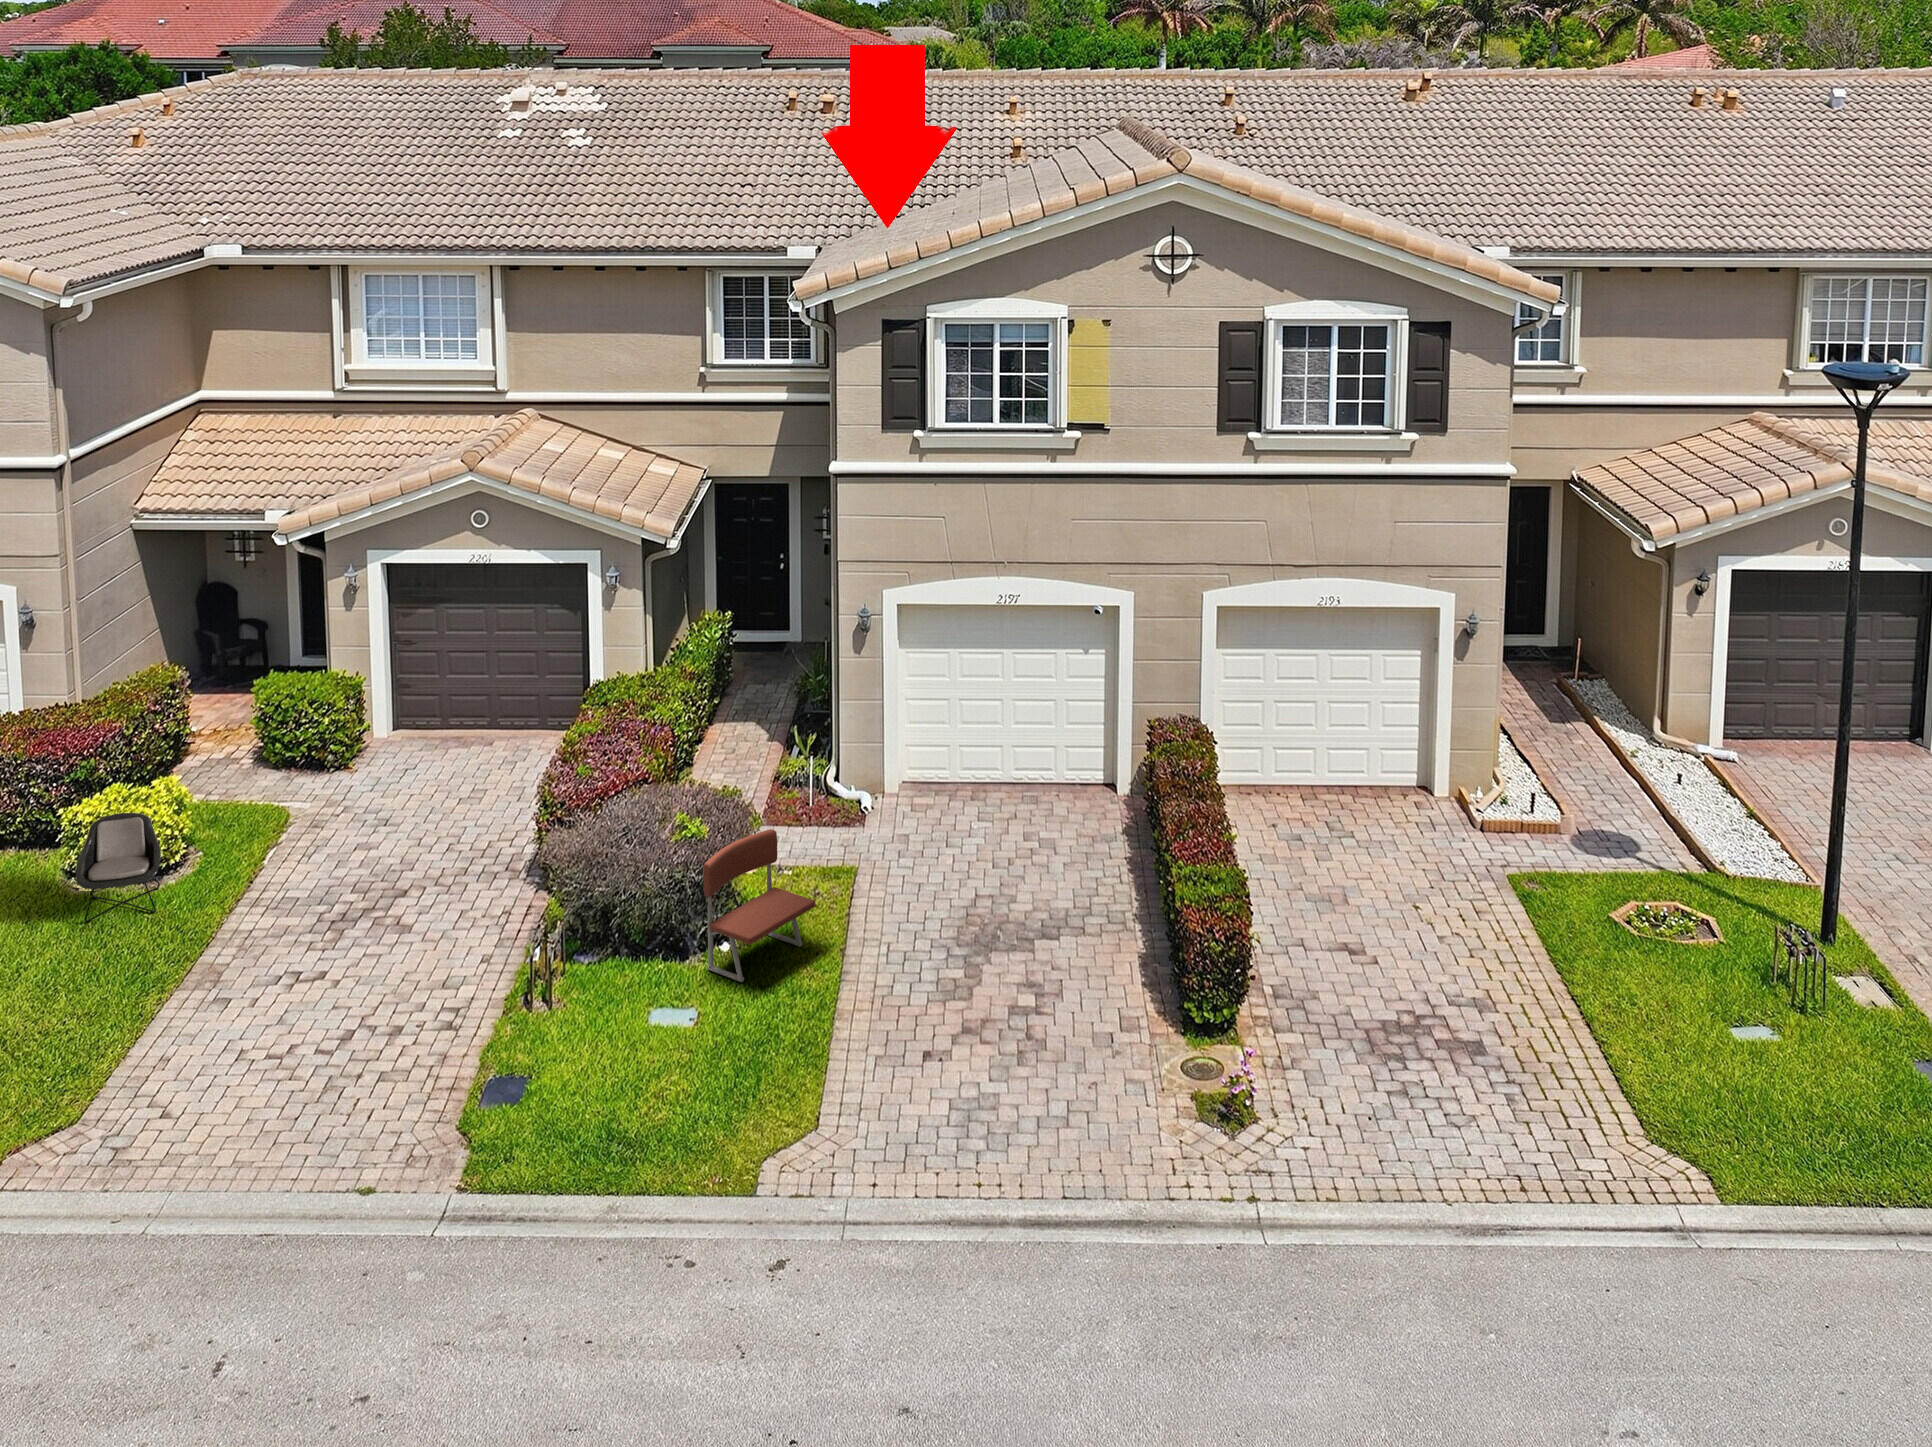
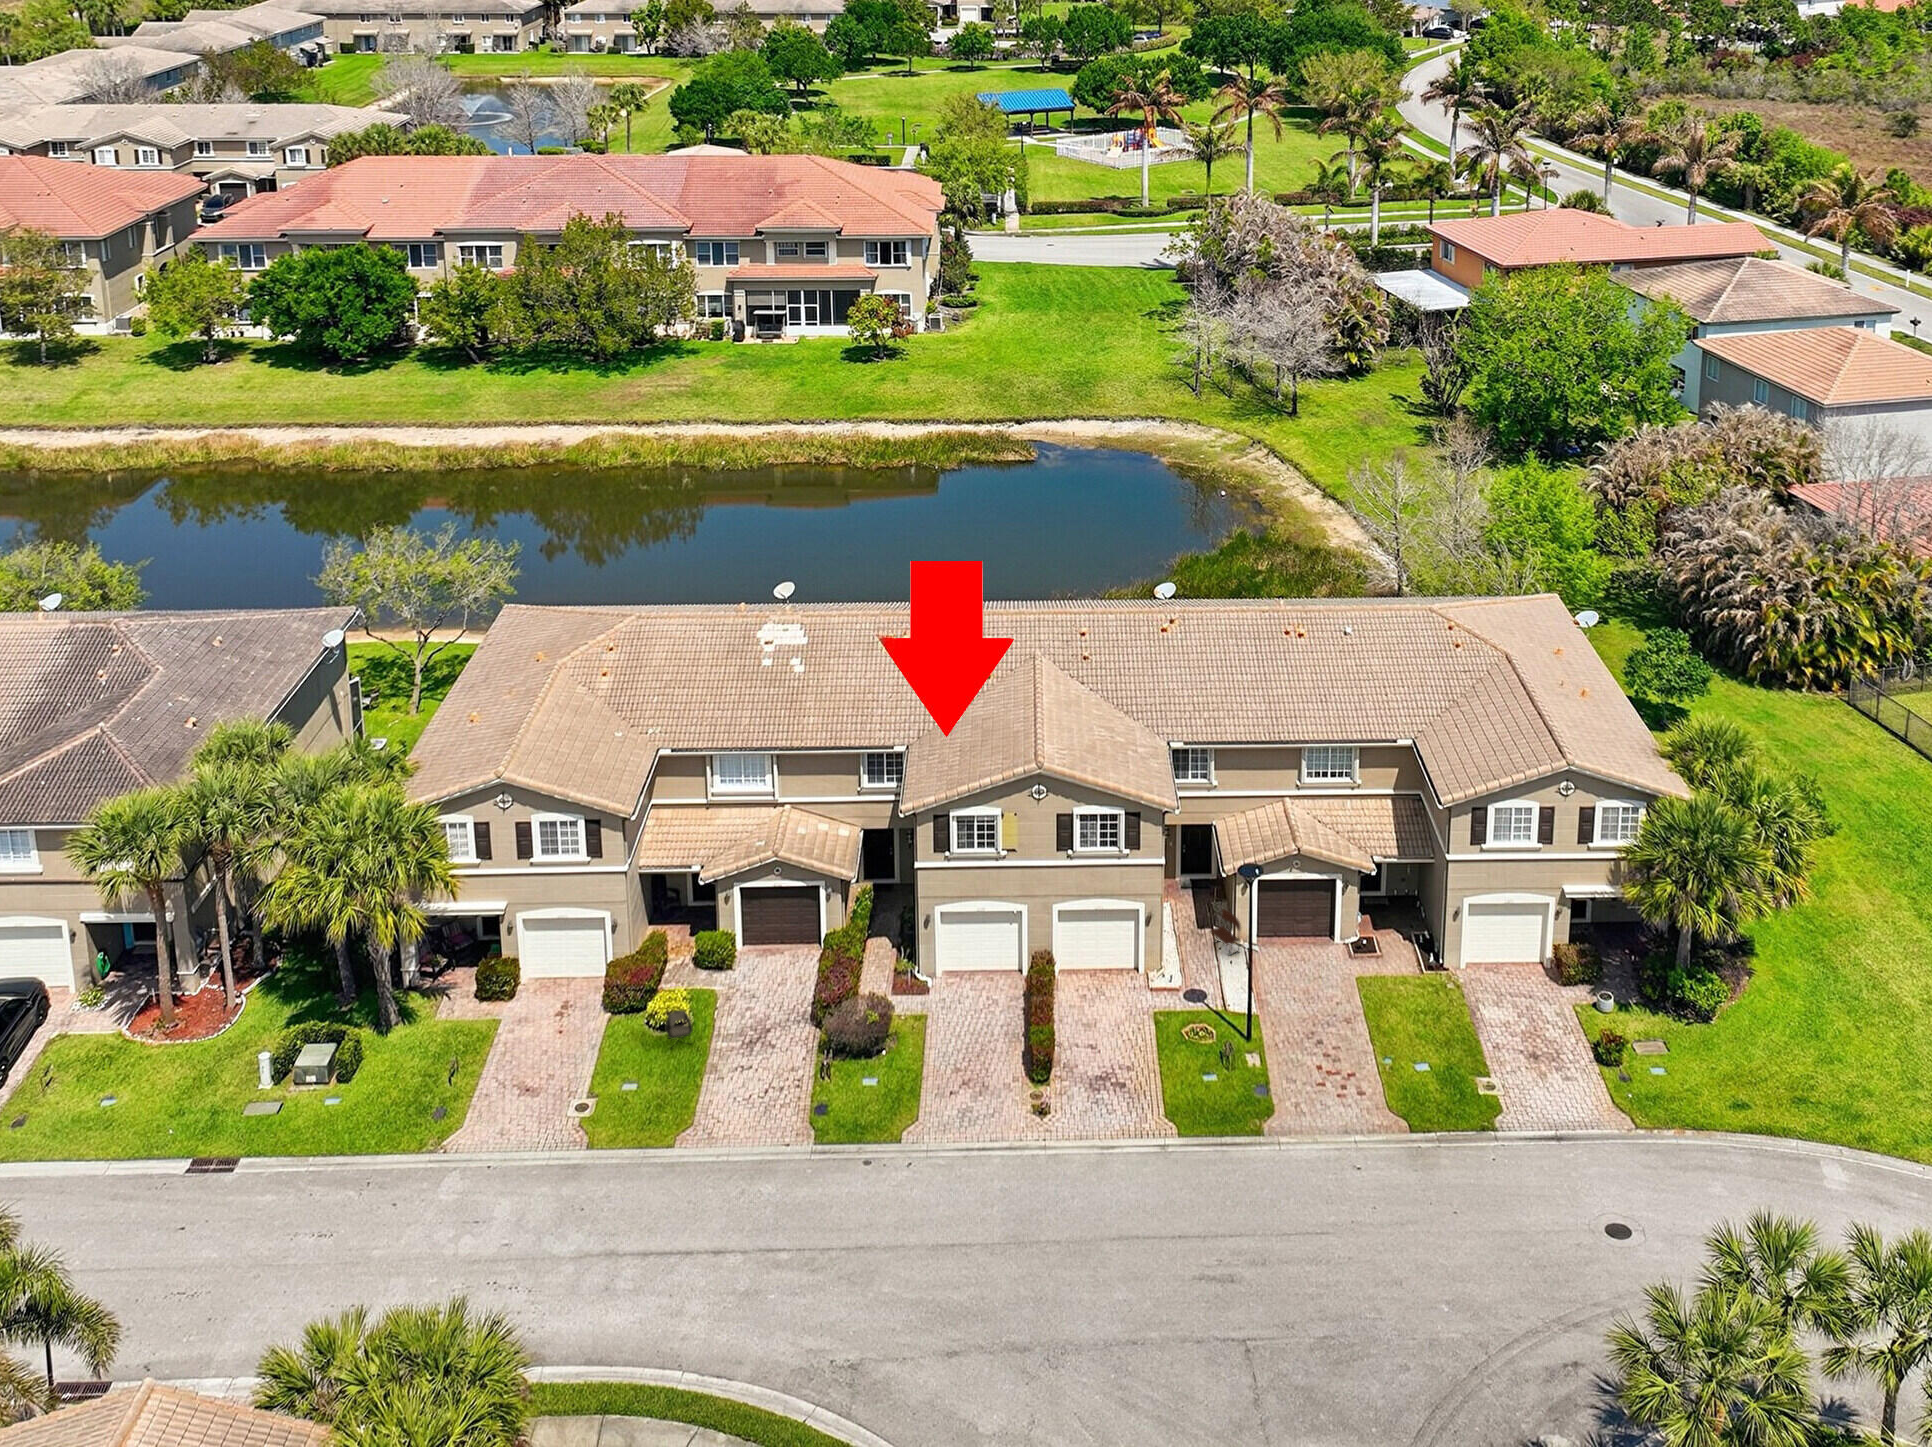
bench: present [703,829,815,982] -> present [1210,909,1241,954]

